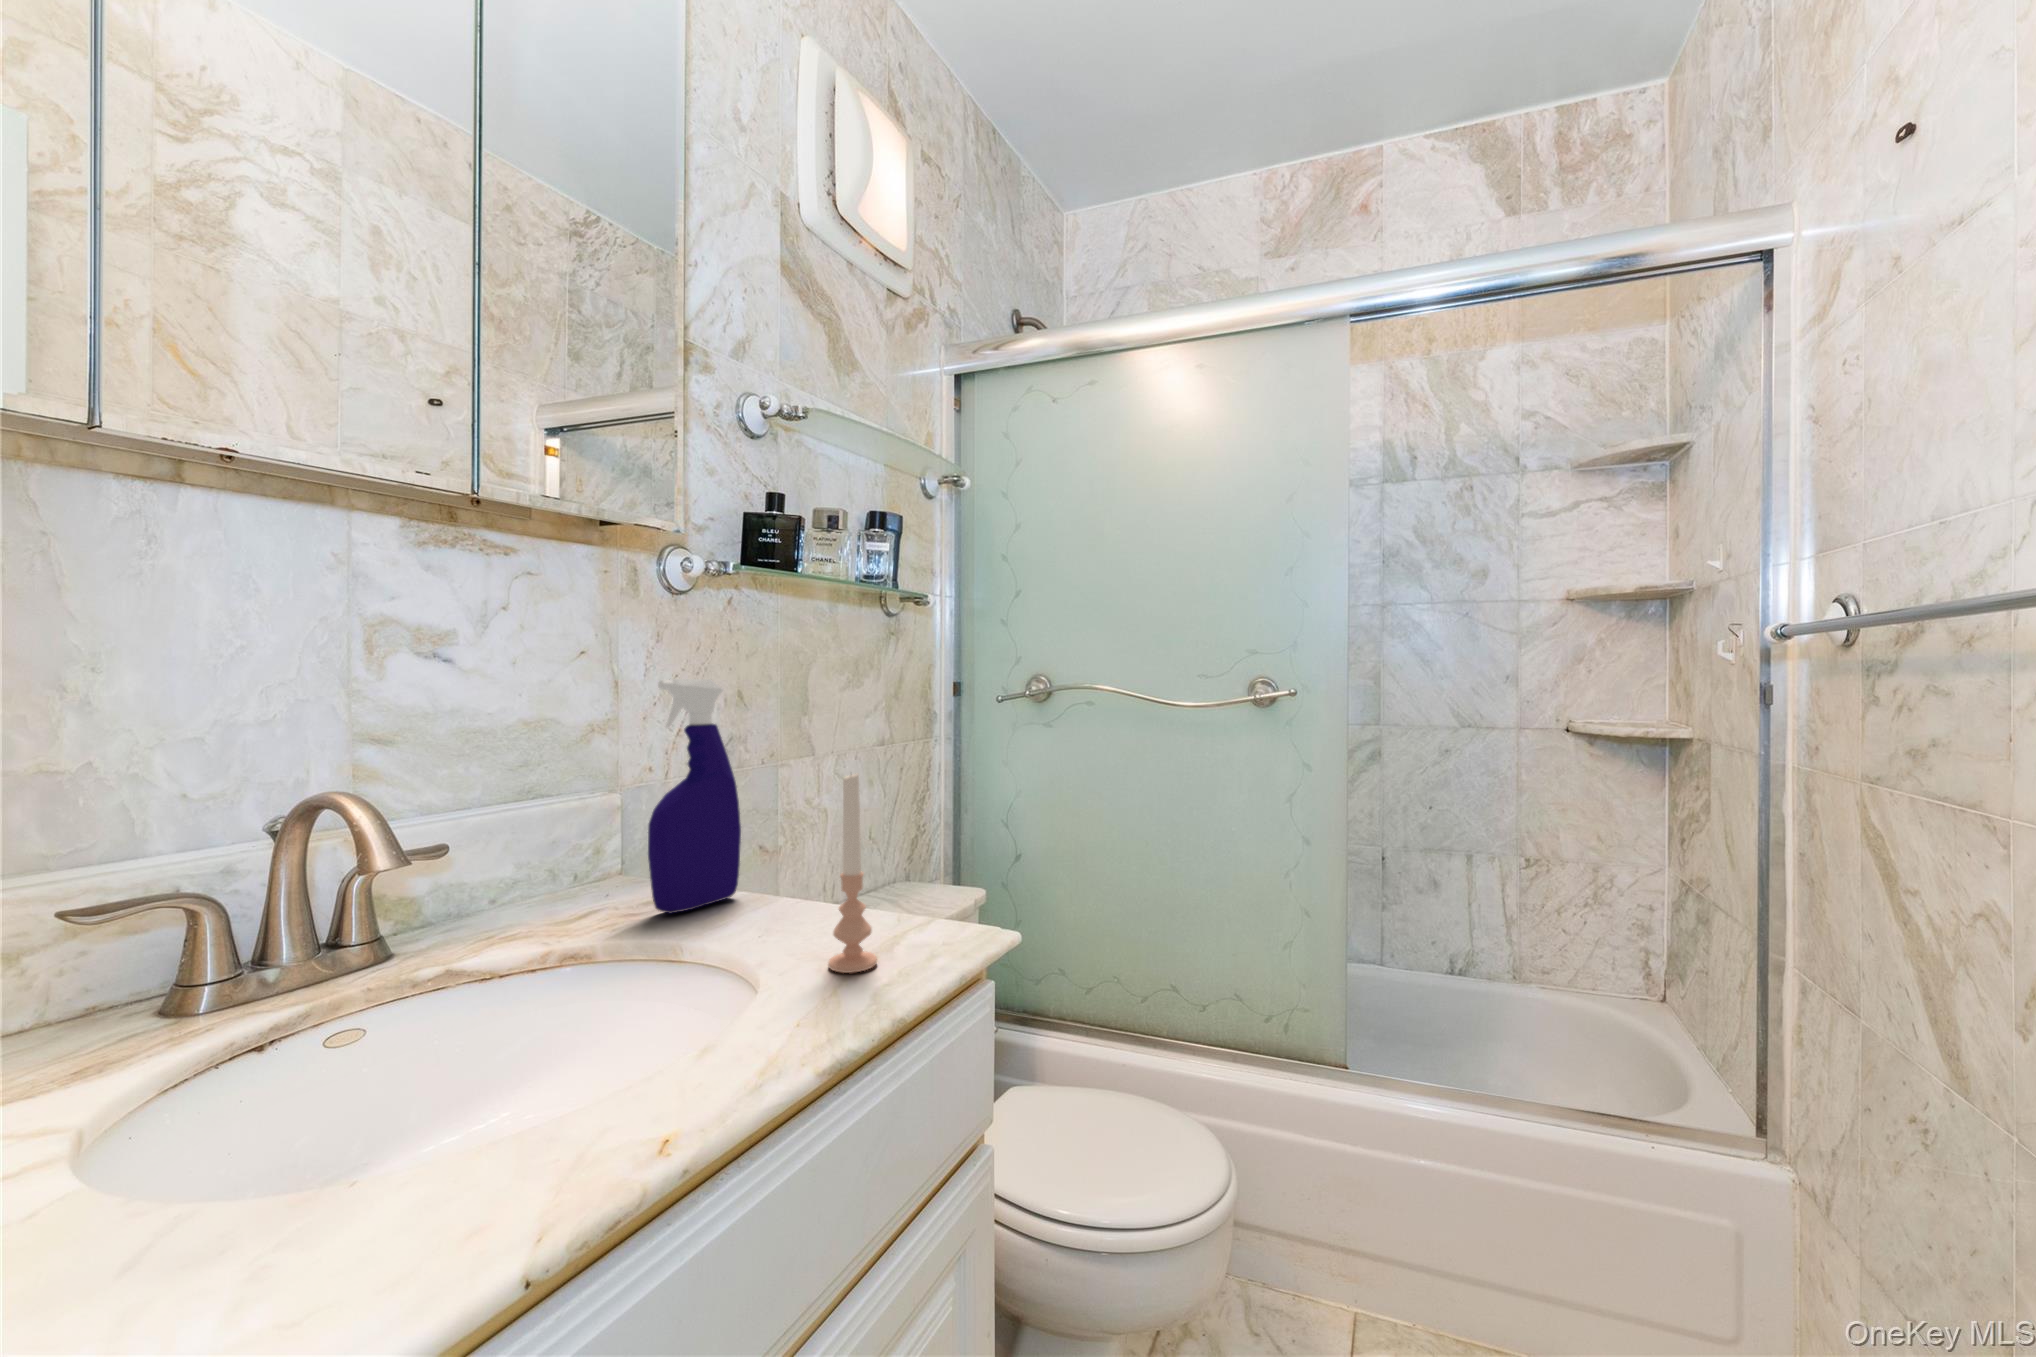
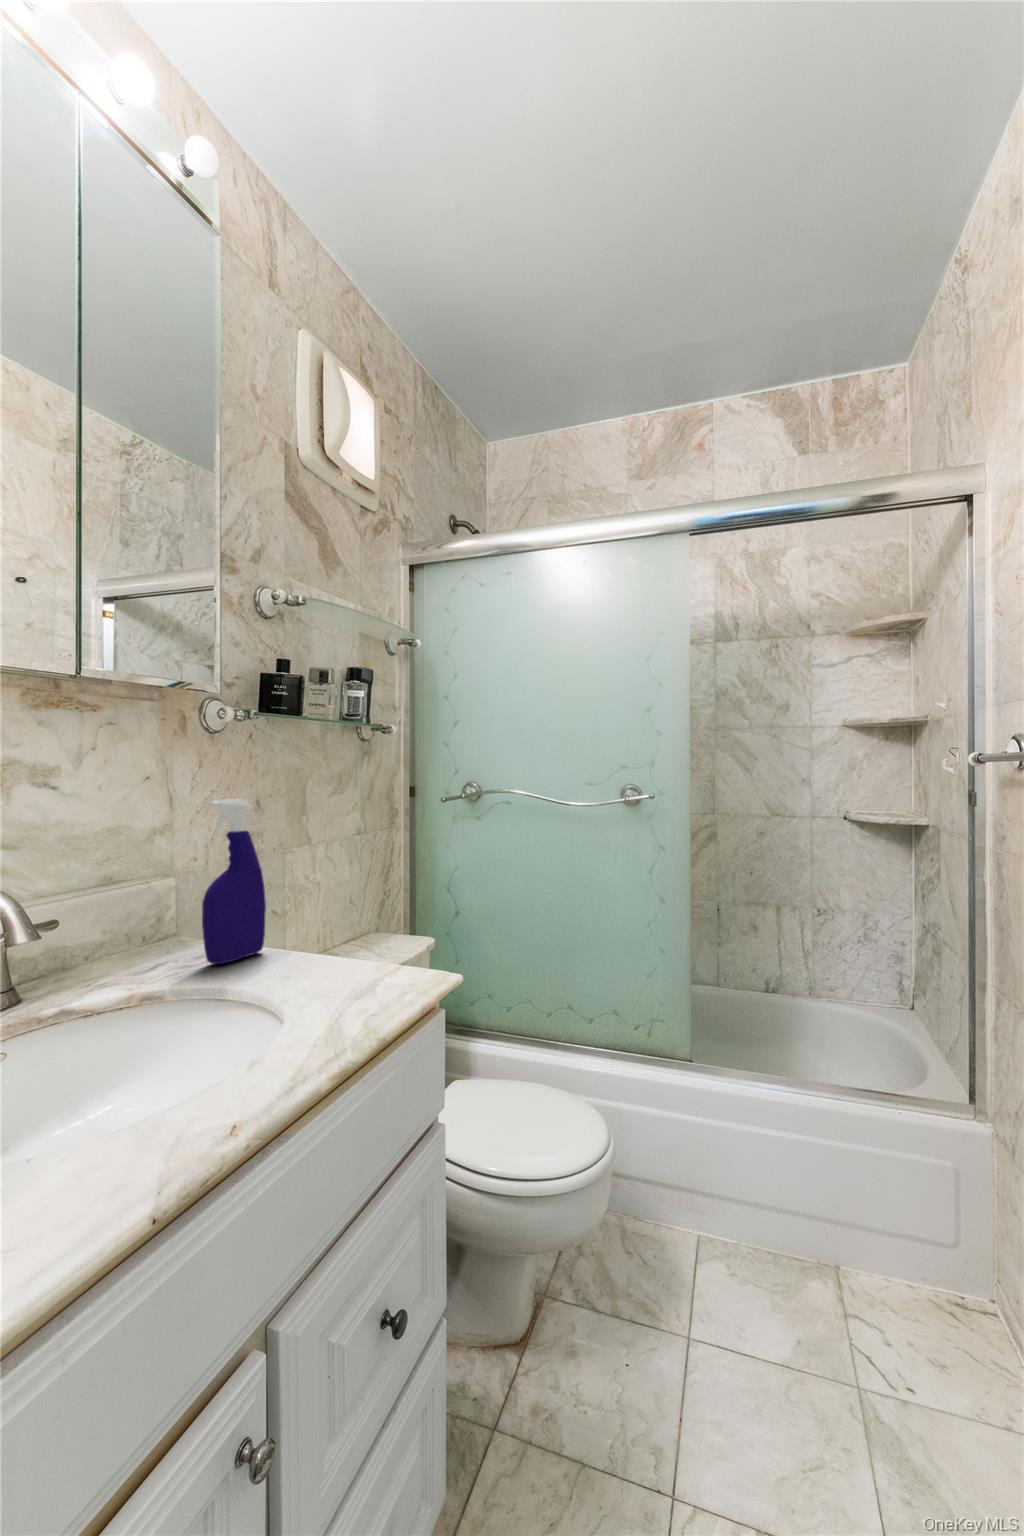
candle: present [828,774,877,973] -> none [336,864,369,998]

